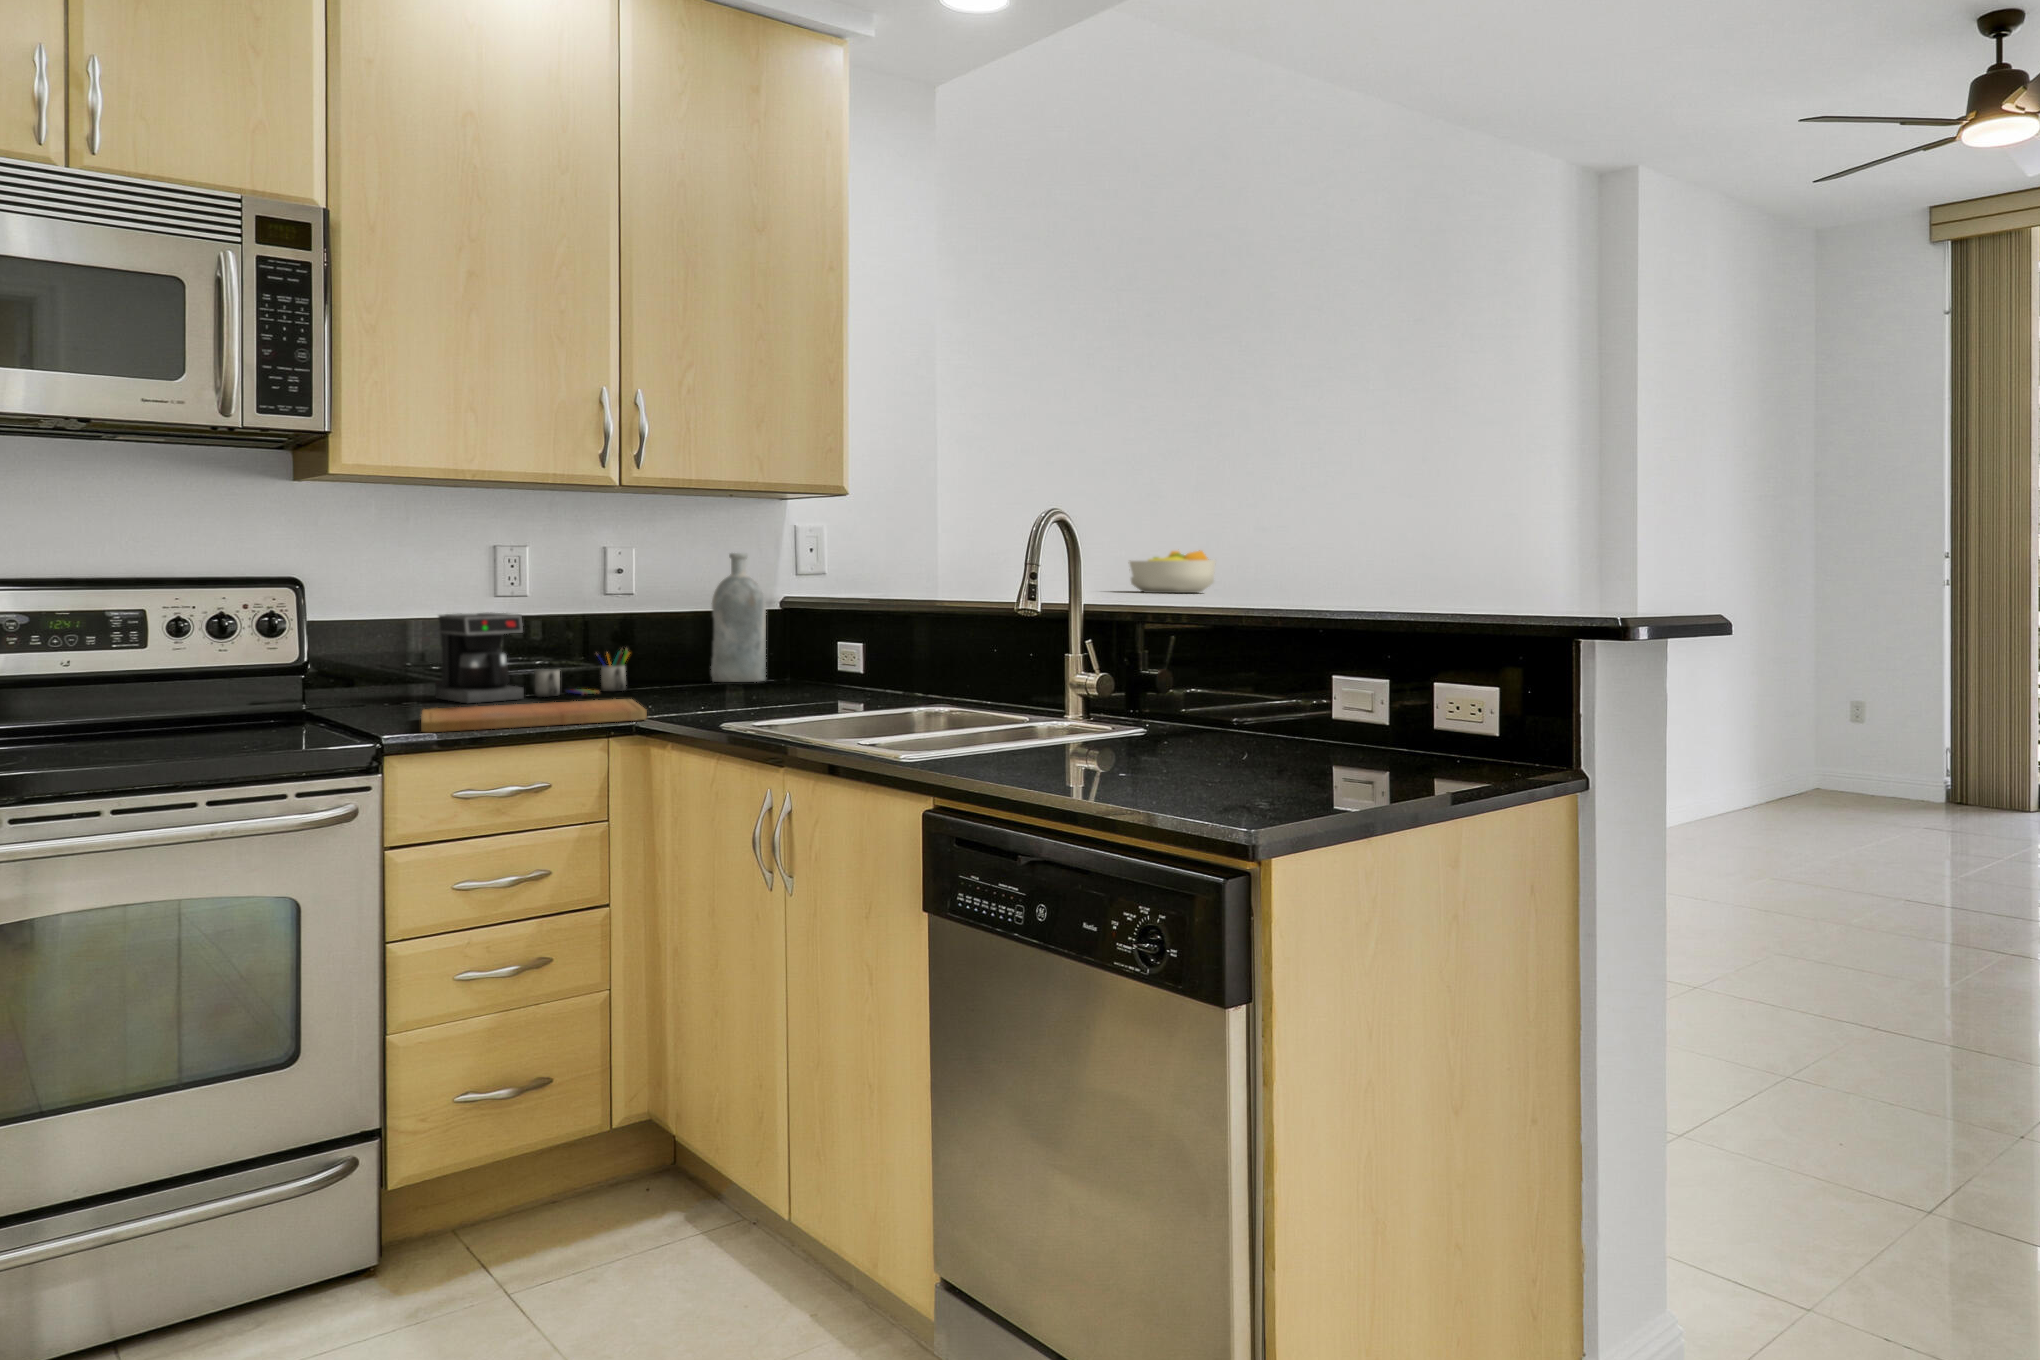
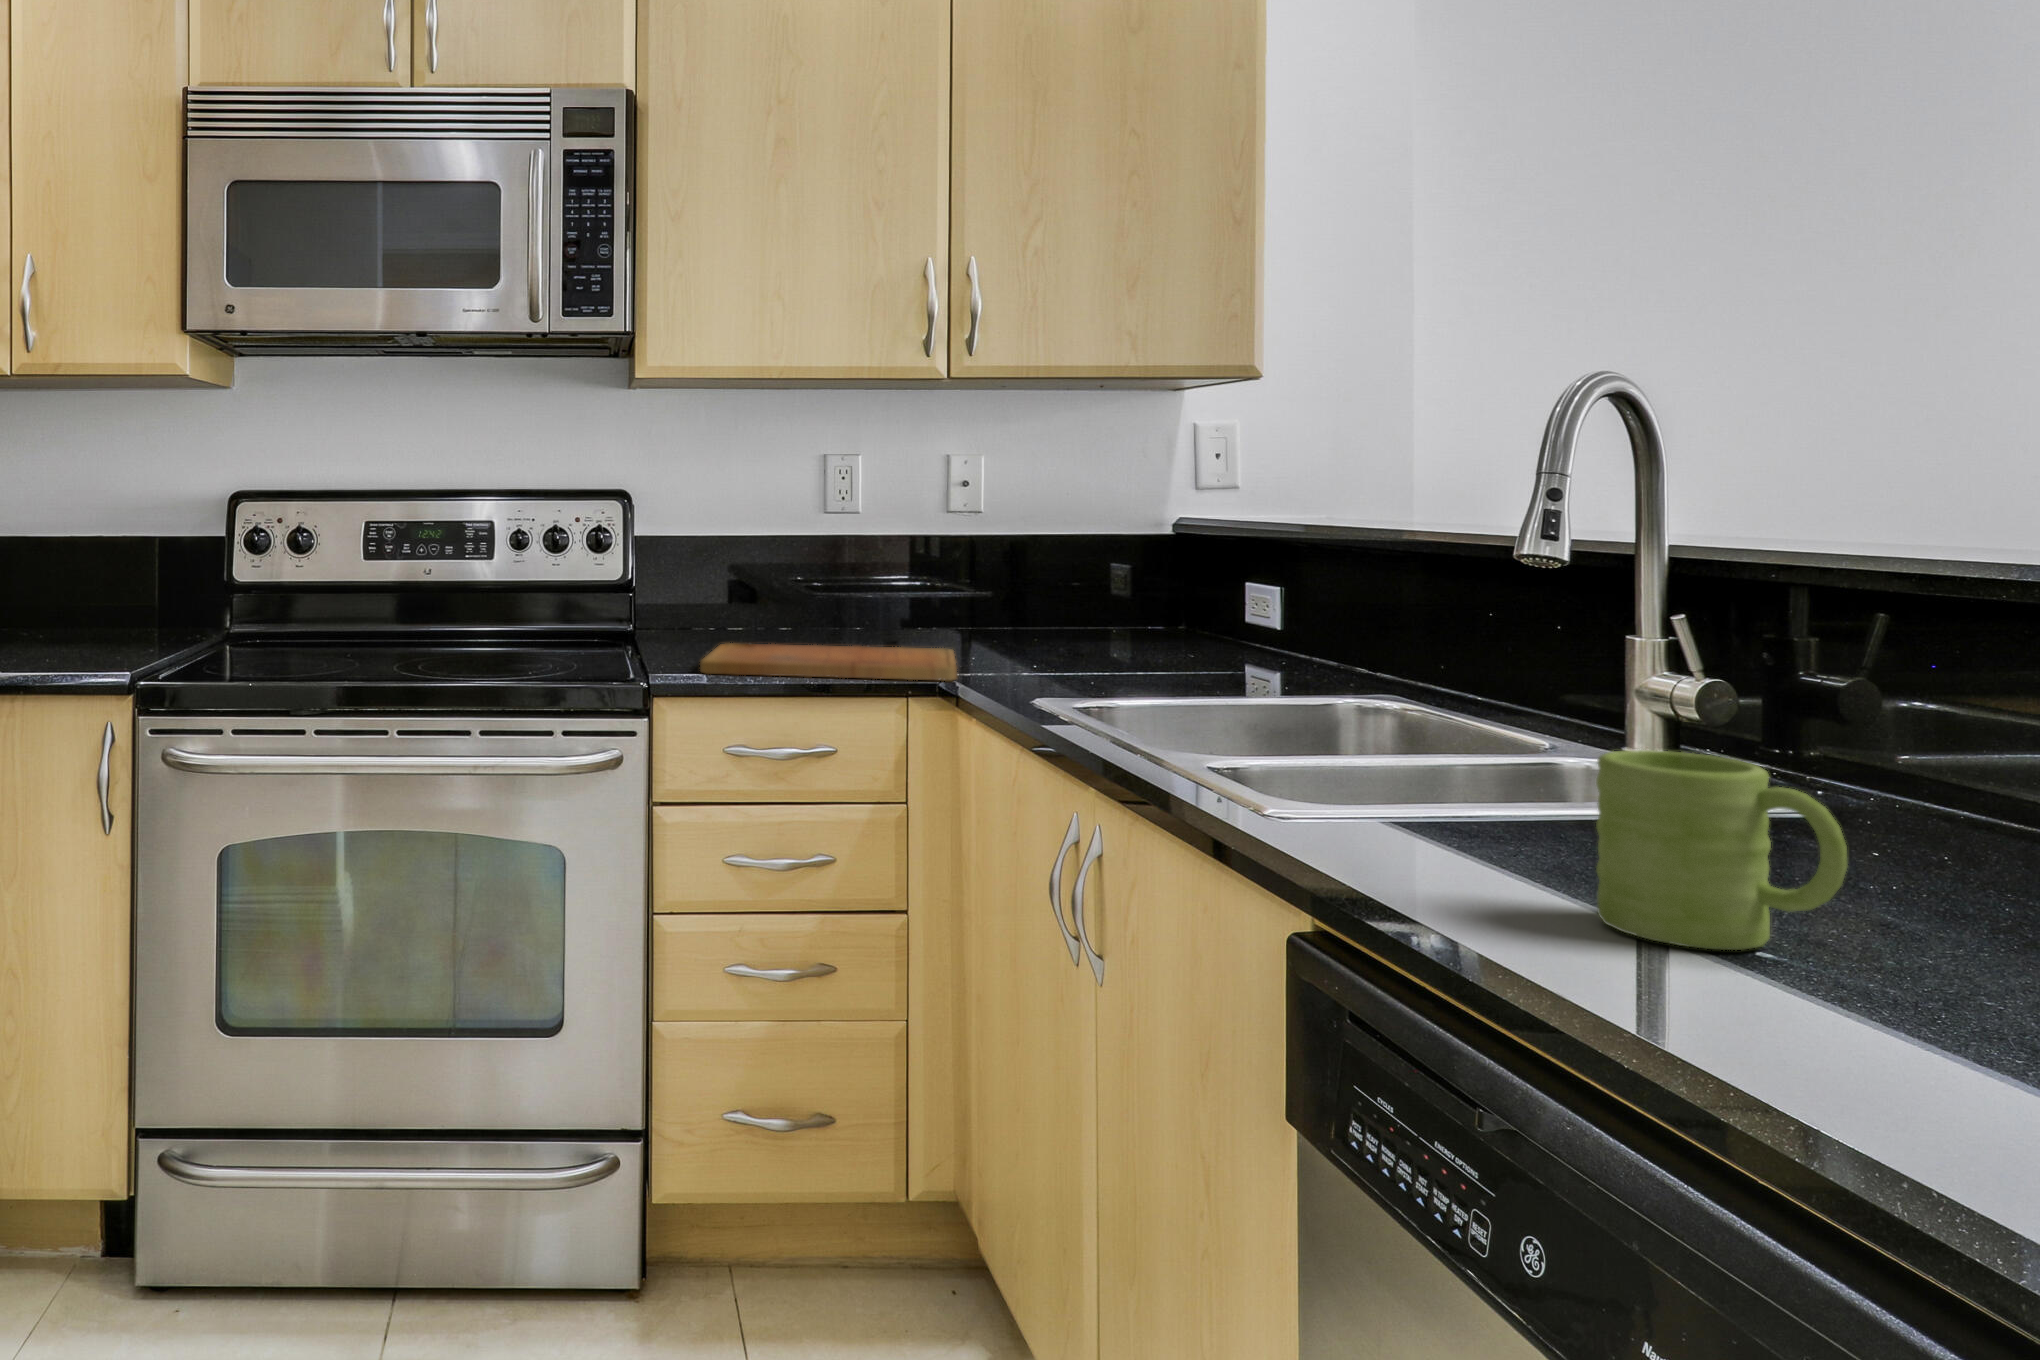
fruit bowl: present [1130,550,1215,593] -> none [1758,458,1947,535]
bottle: present [711,553,766,682] -> none [1080,468,1150,634]
coffee maker: present [435,613,630,704] -> none [764,535,976,638]
mug: none [1058,698,1150,786] -> present [1596,750,1847,950]

